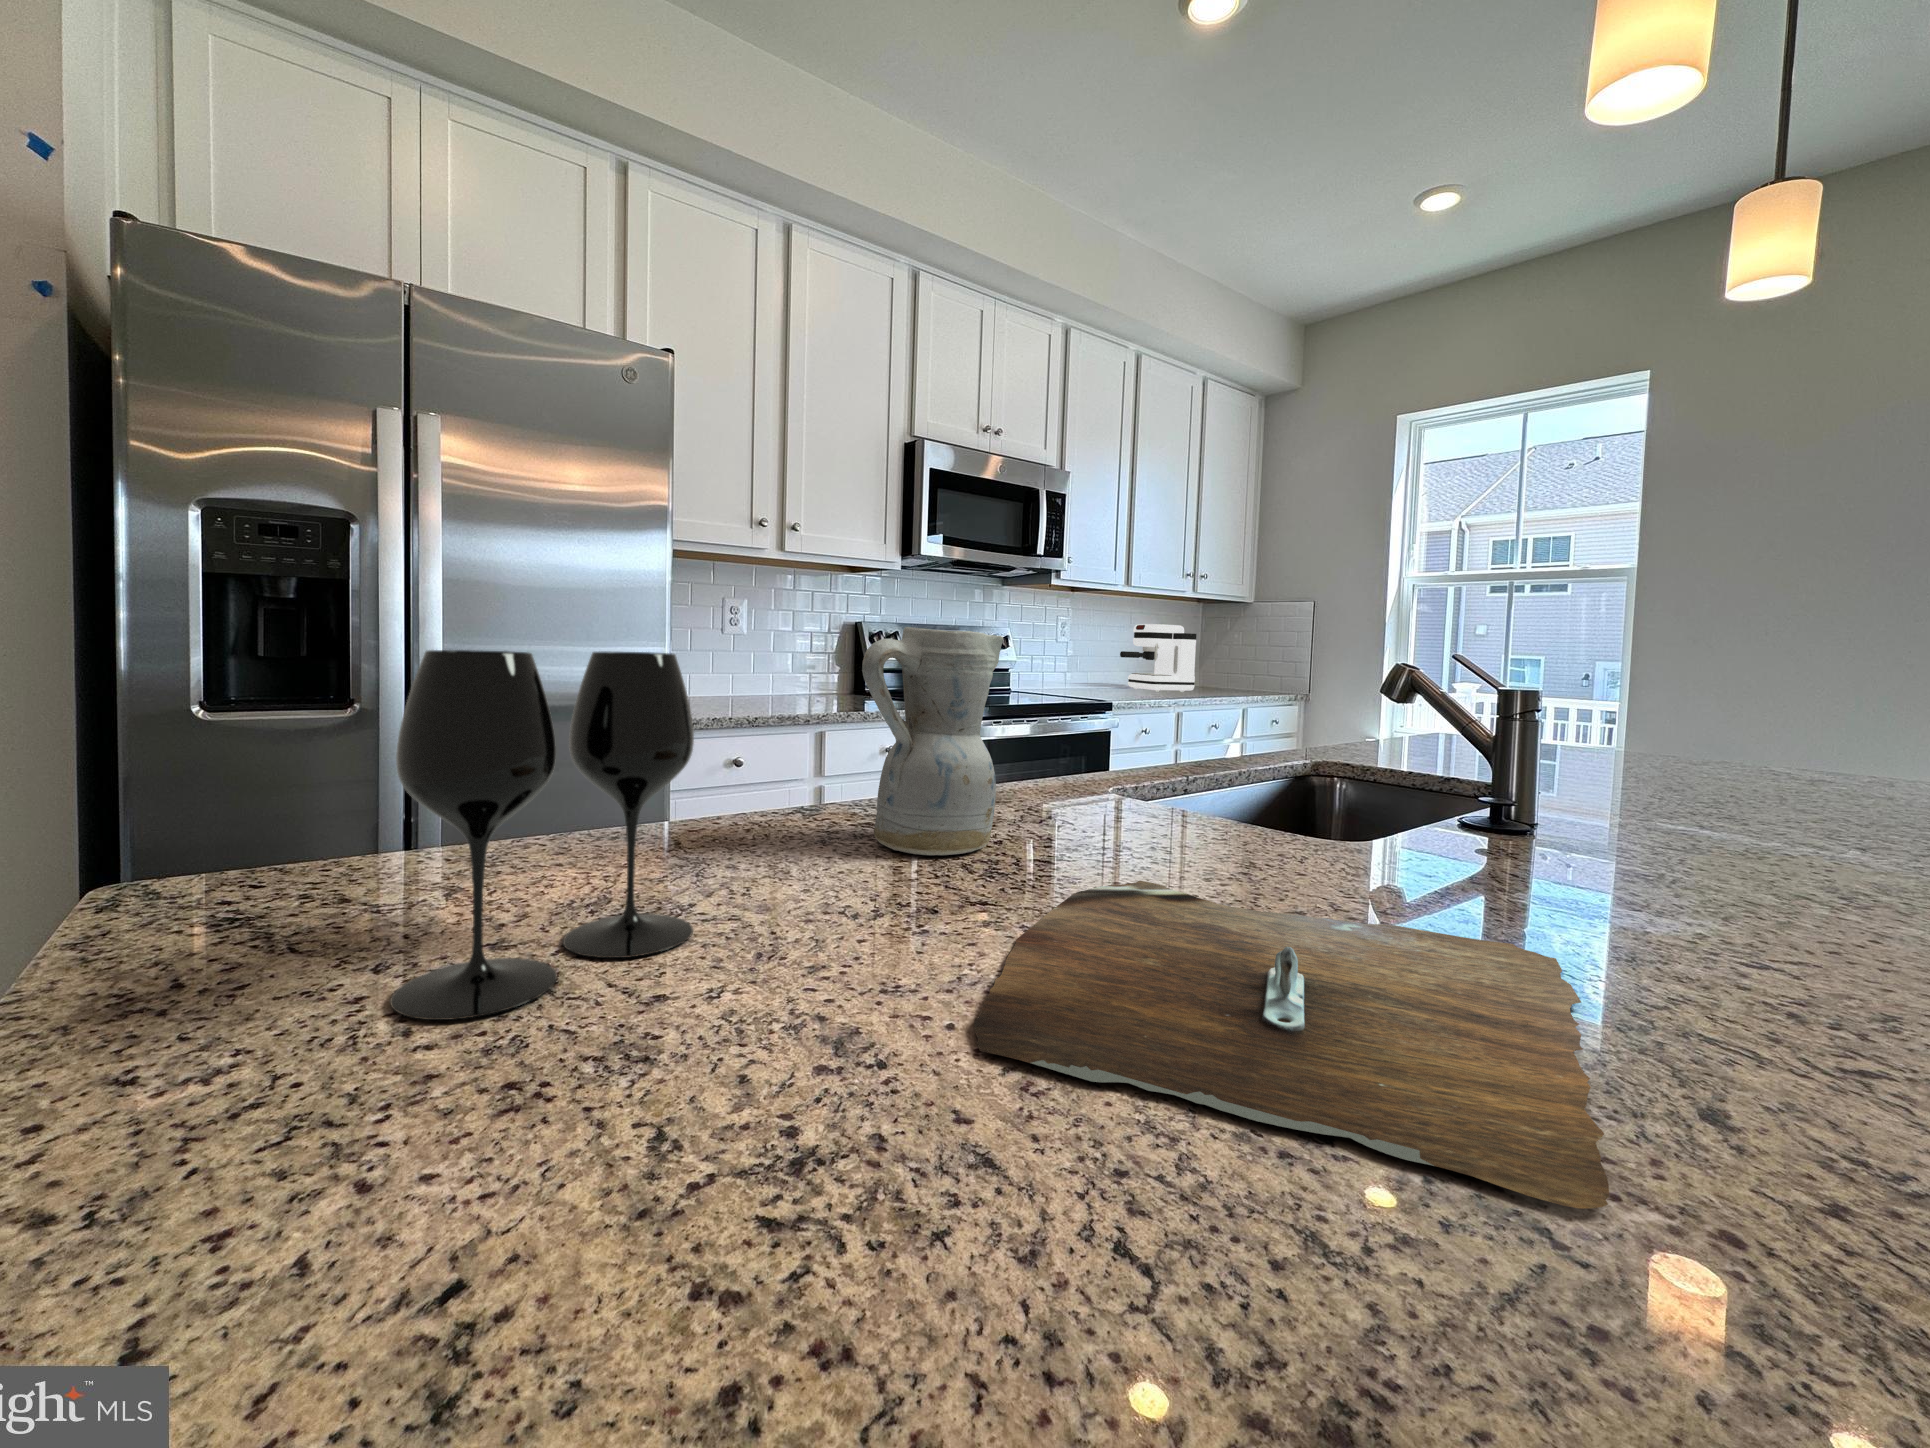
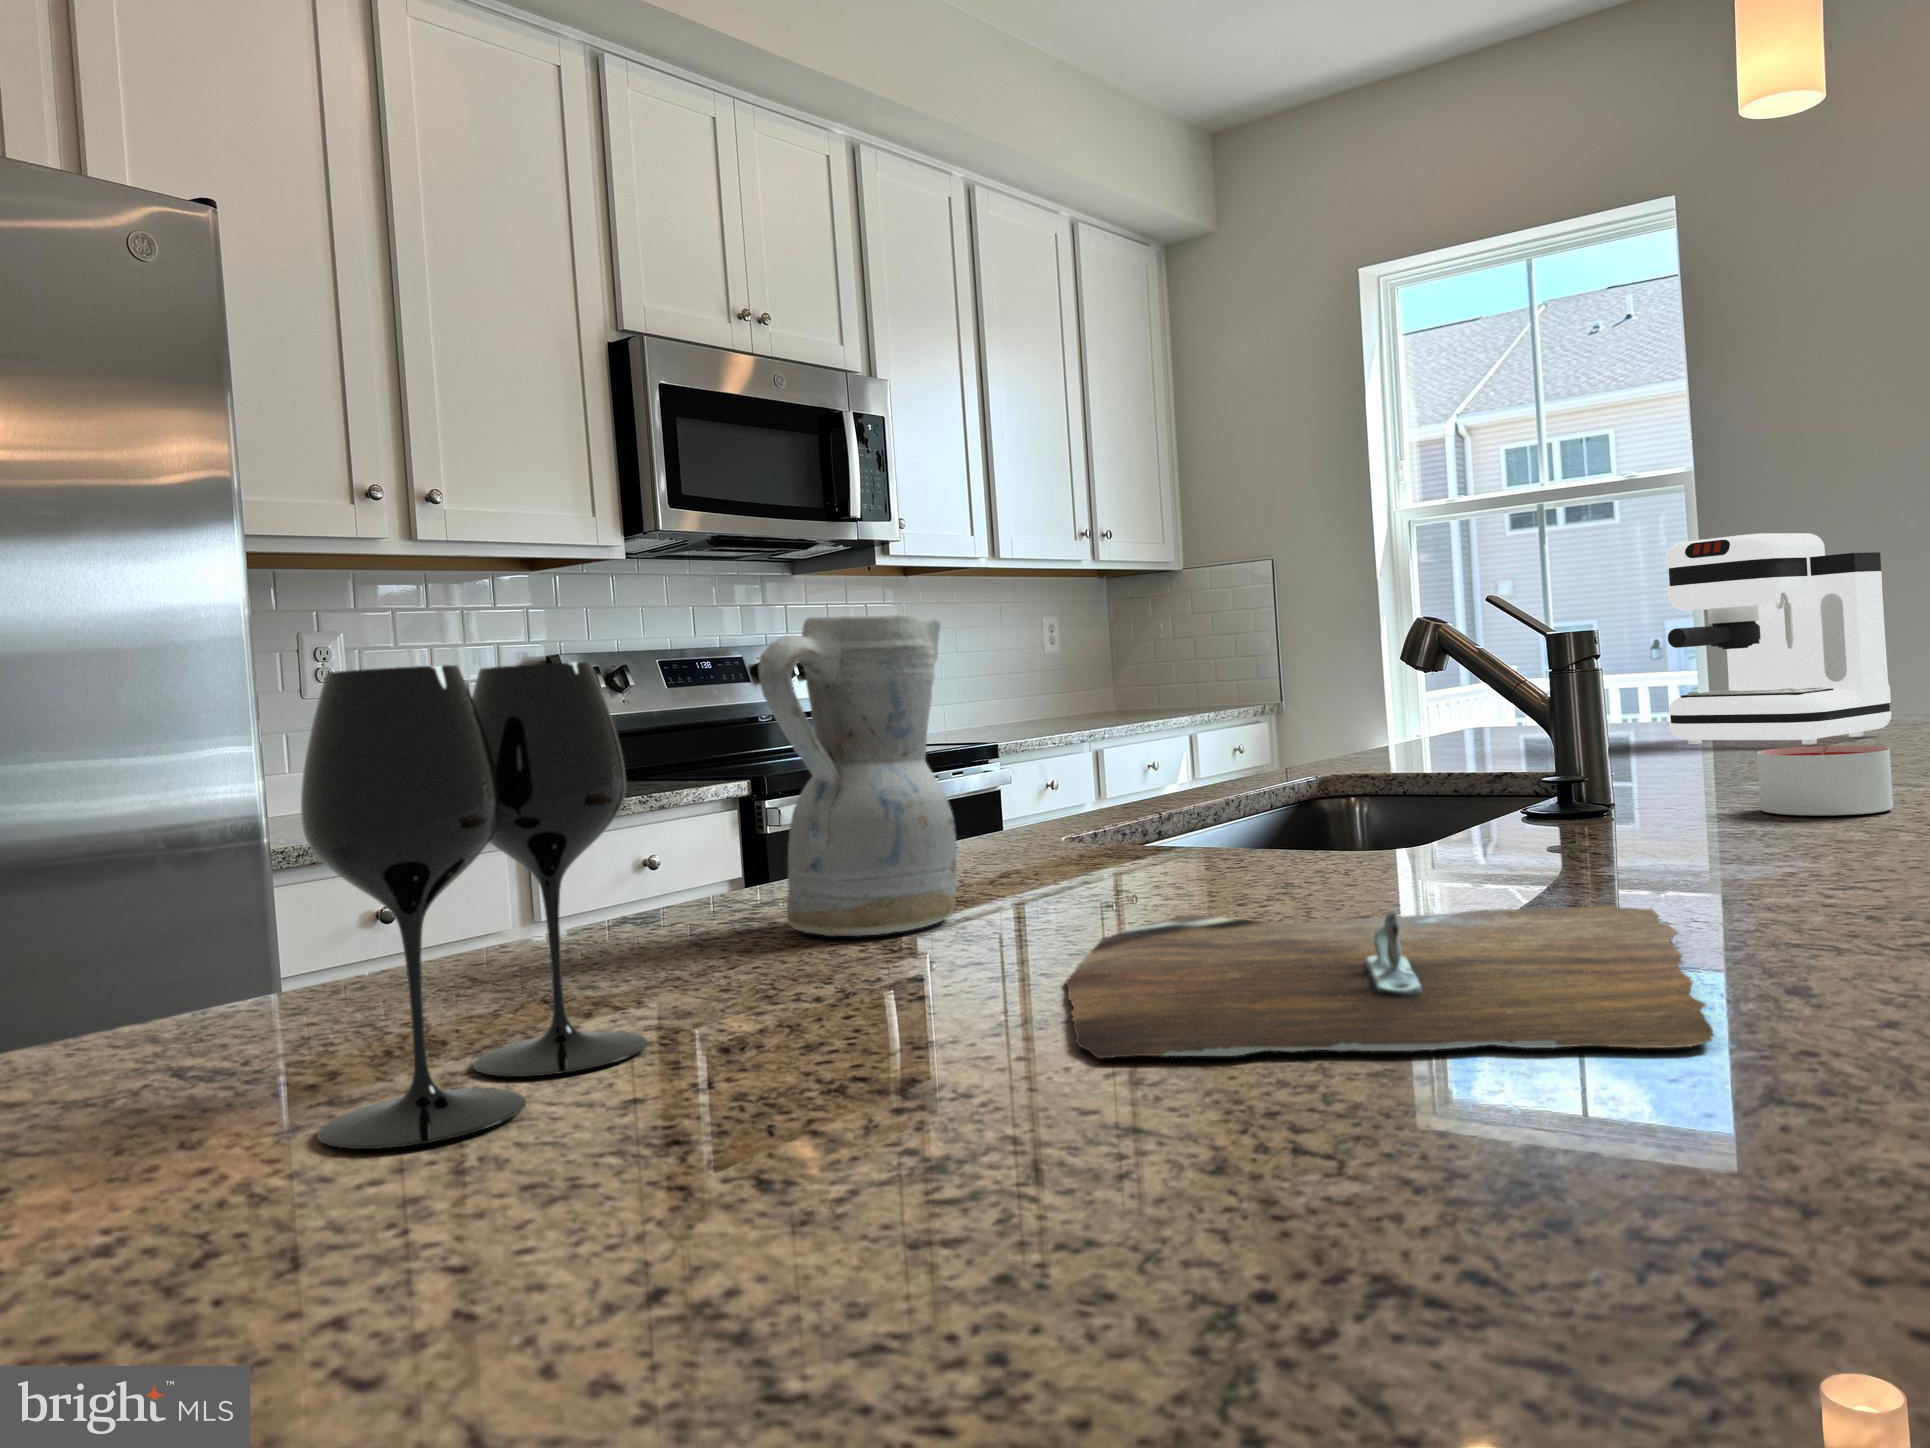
coffee maker: present [1120,624,1196,692] -> present [1666,533,1891,744]
candle: none [1670,800,1808,871] -> present [1757,746,1893,816]

